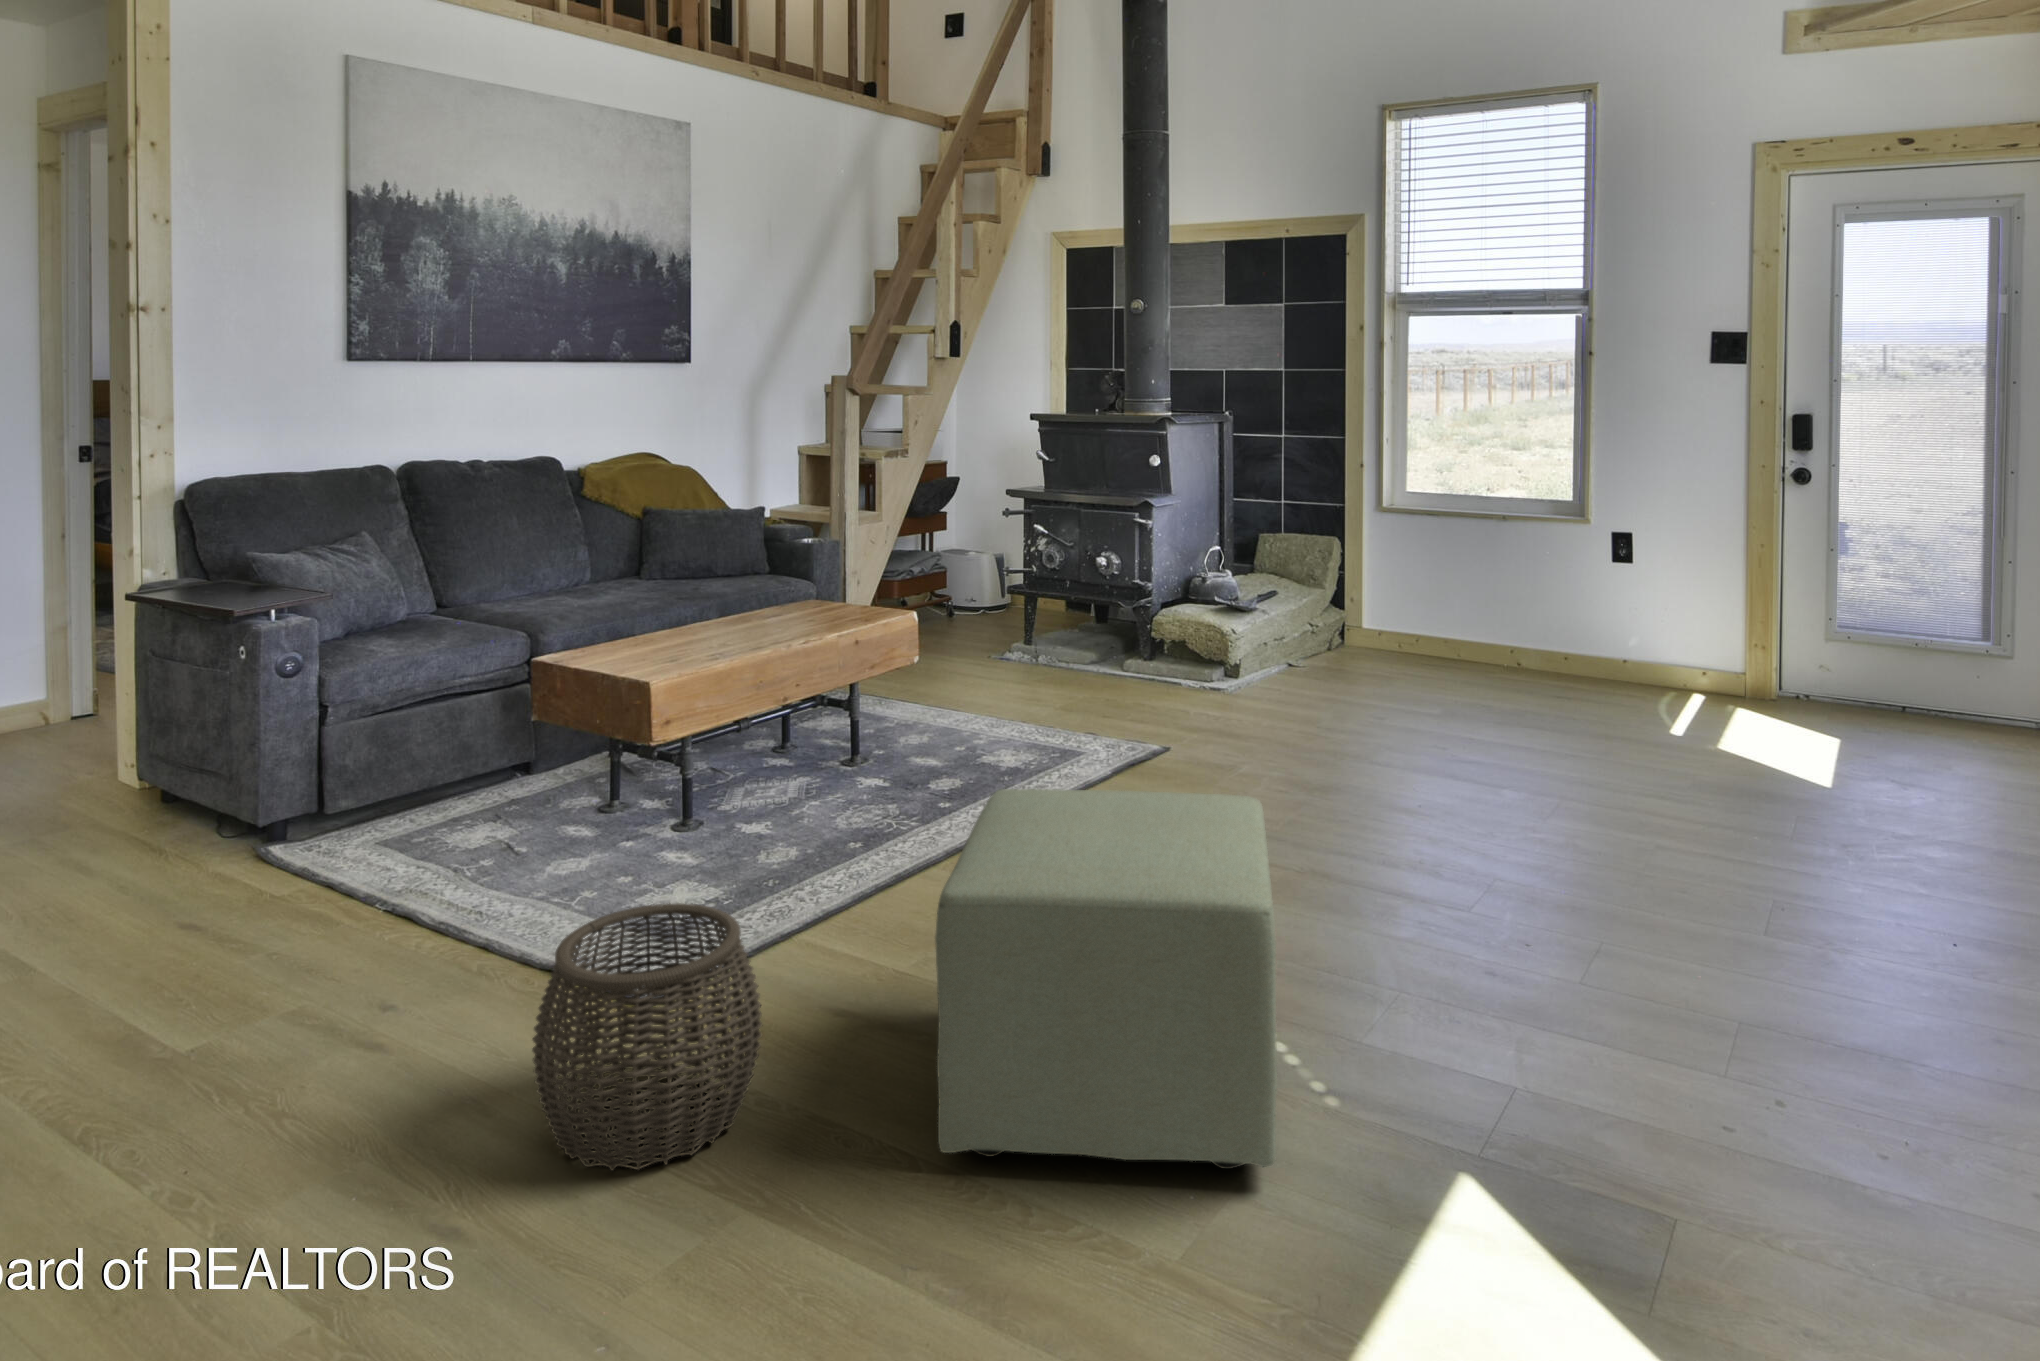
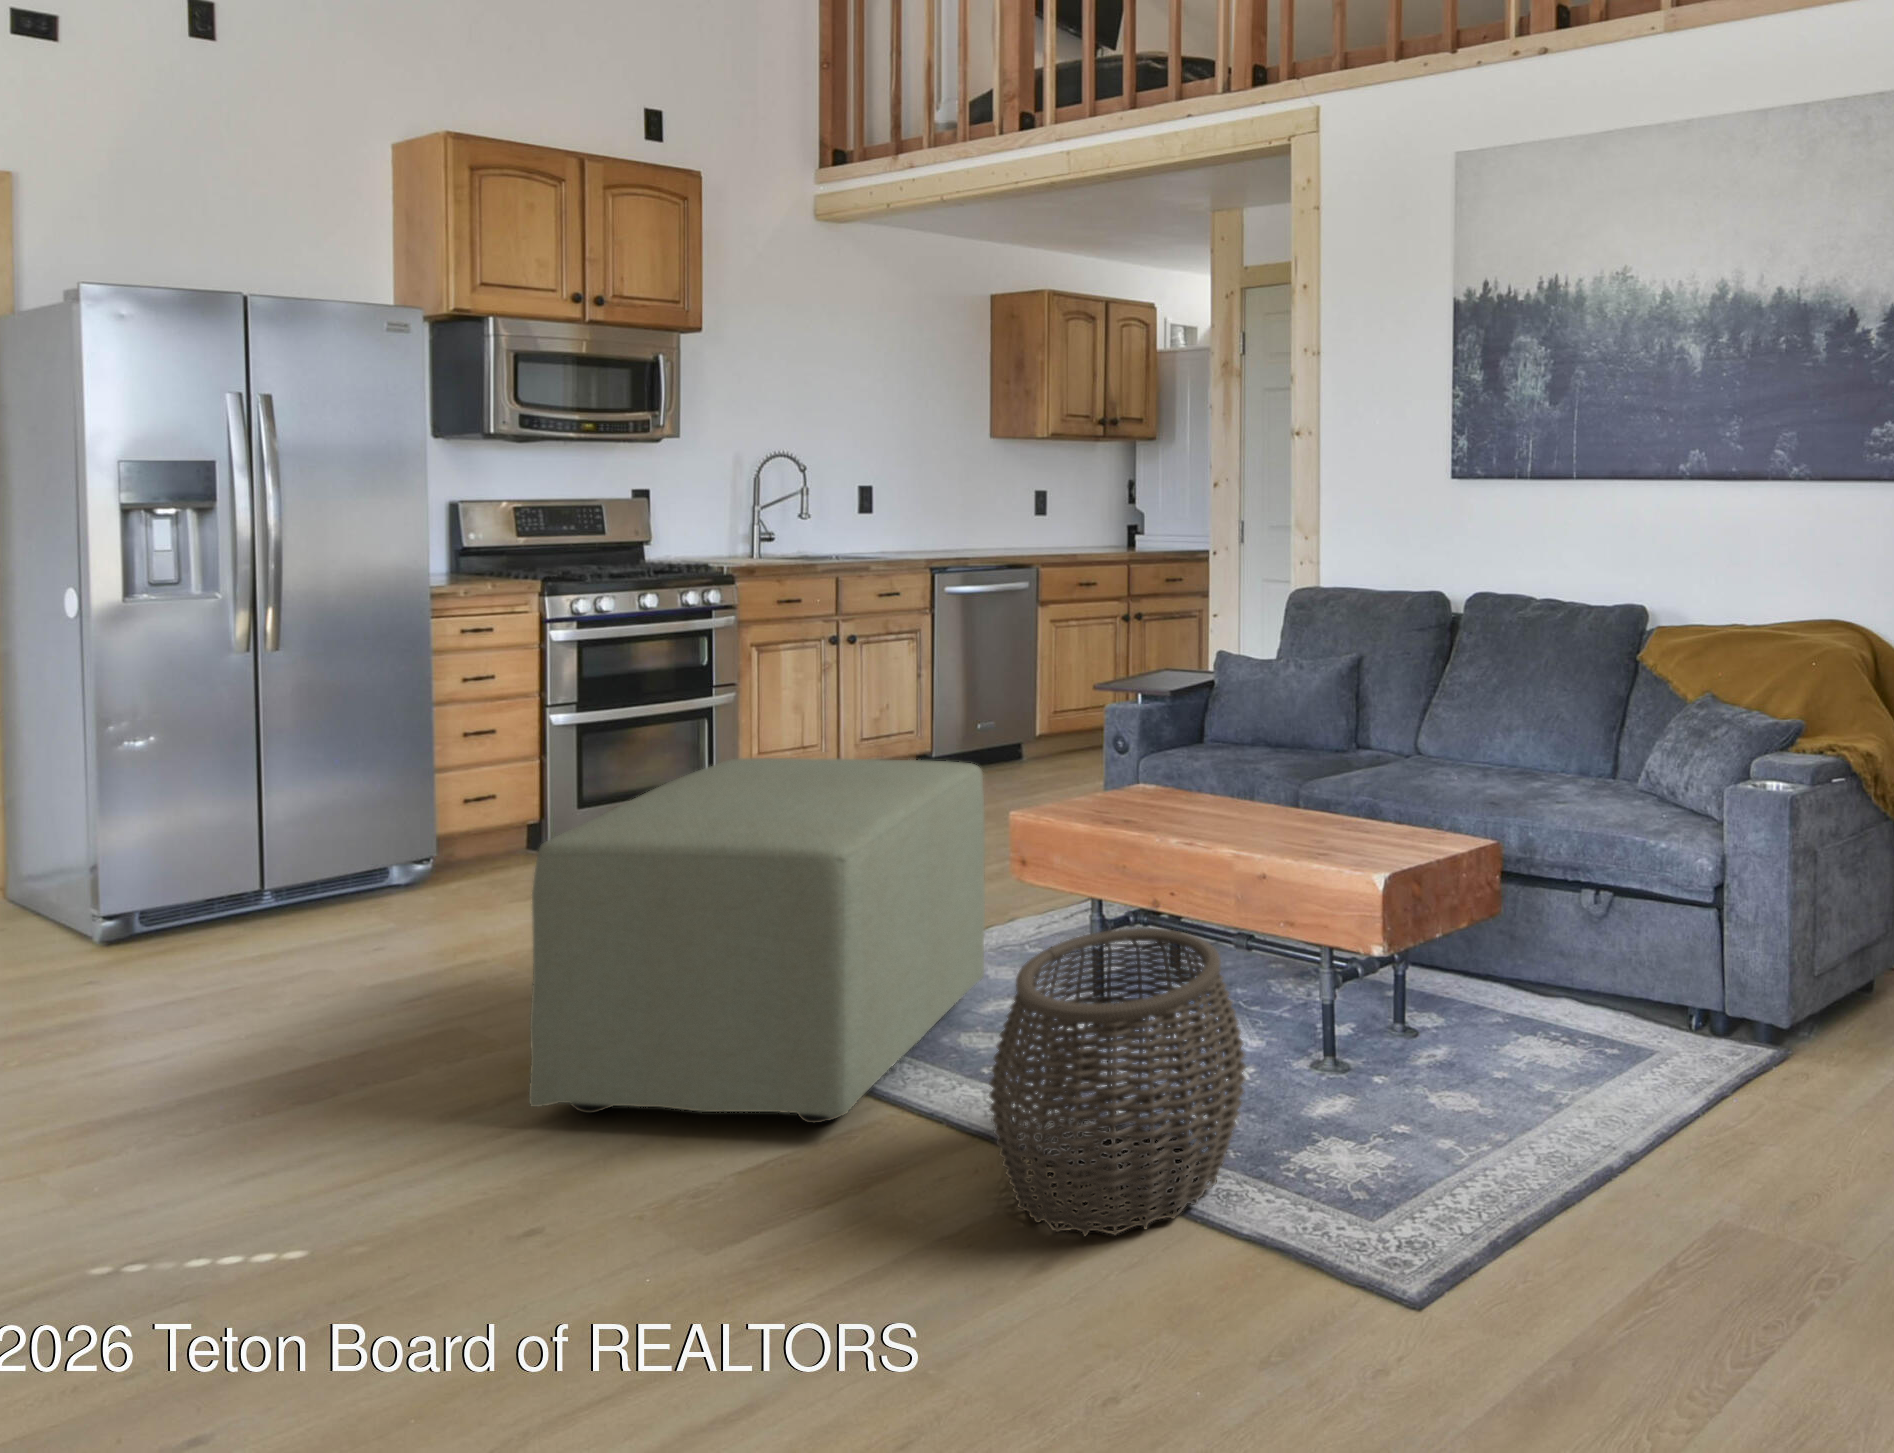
ottoman: present [935,789,1277,1169] -> present [529,758,985,1123]

